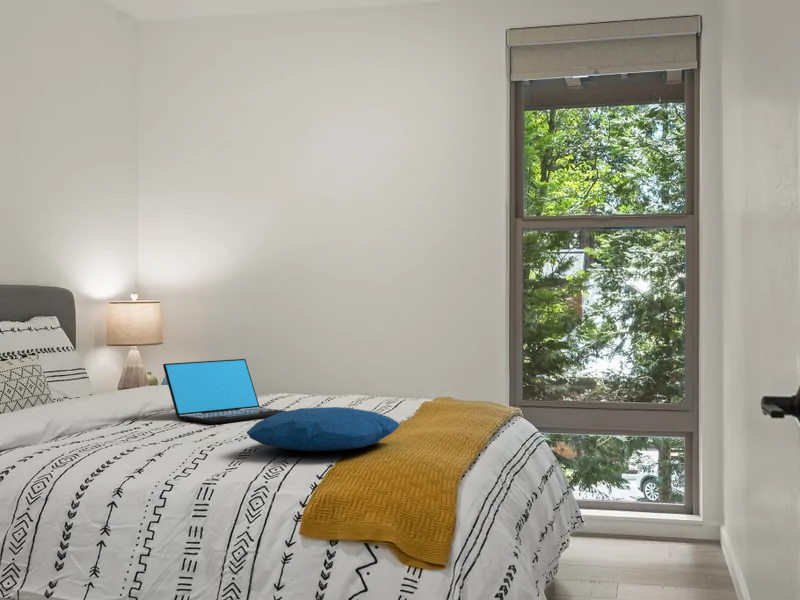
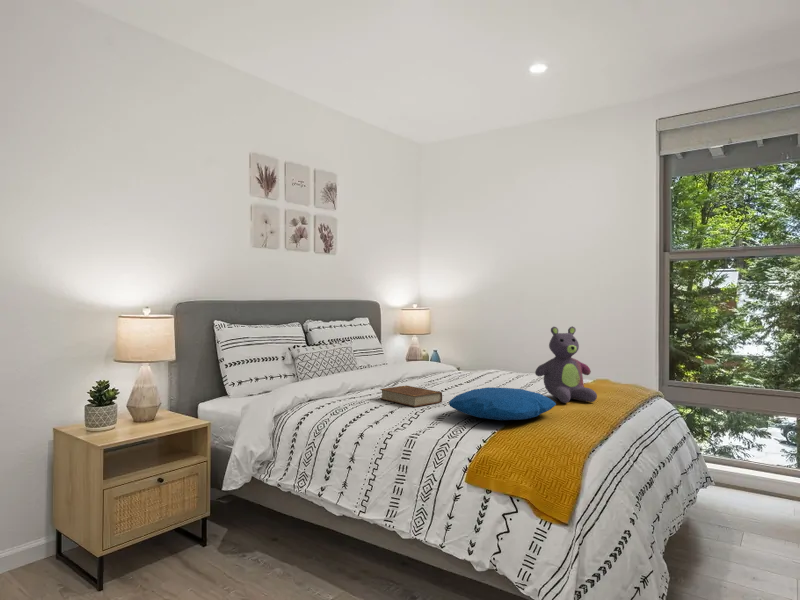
stuffed bear: none [357,317,444,427] -> present [535,326,597,403]
laptop: present [163,359,285,424] -> none [421,347,500,389]
book: none [117,420,223,448] -> present [380,386,442,407]

